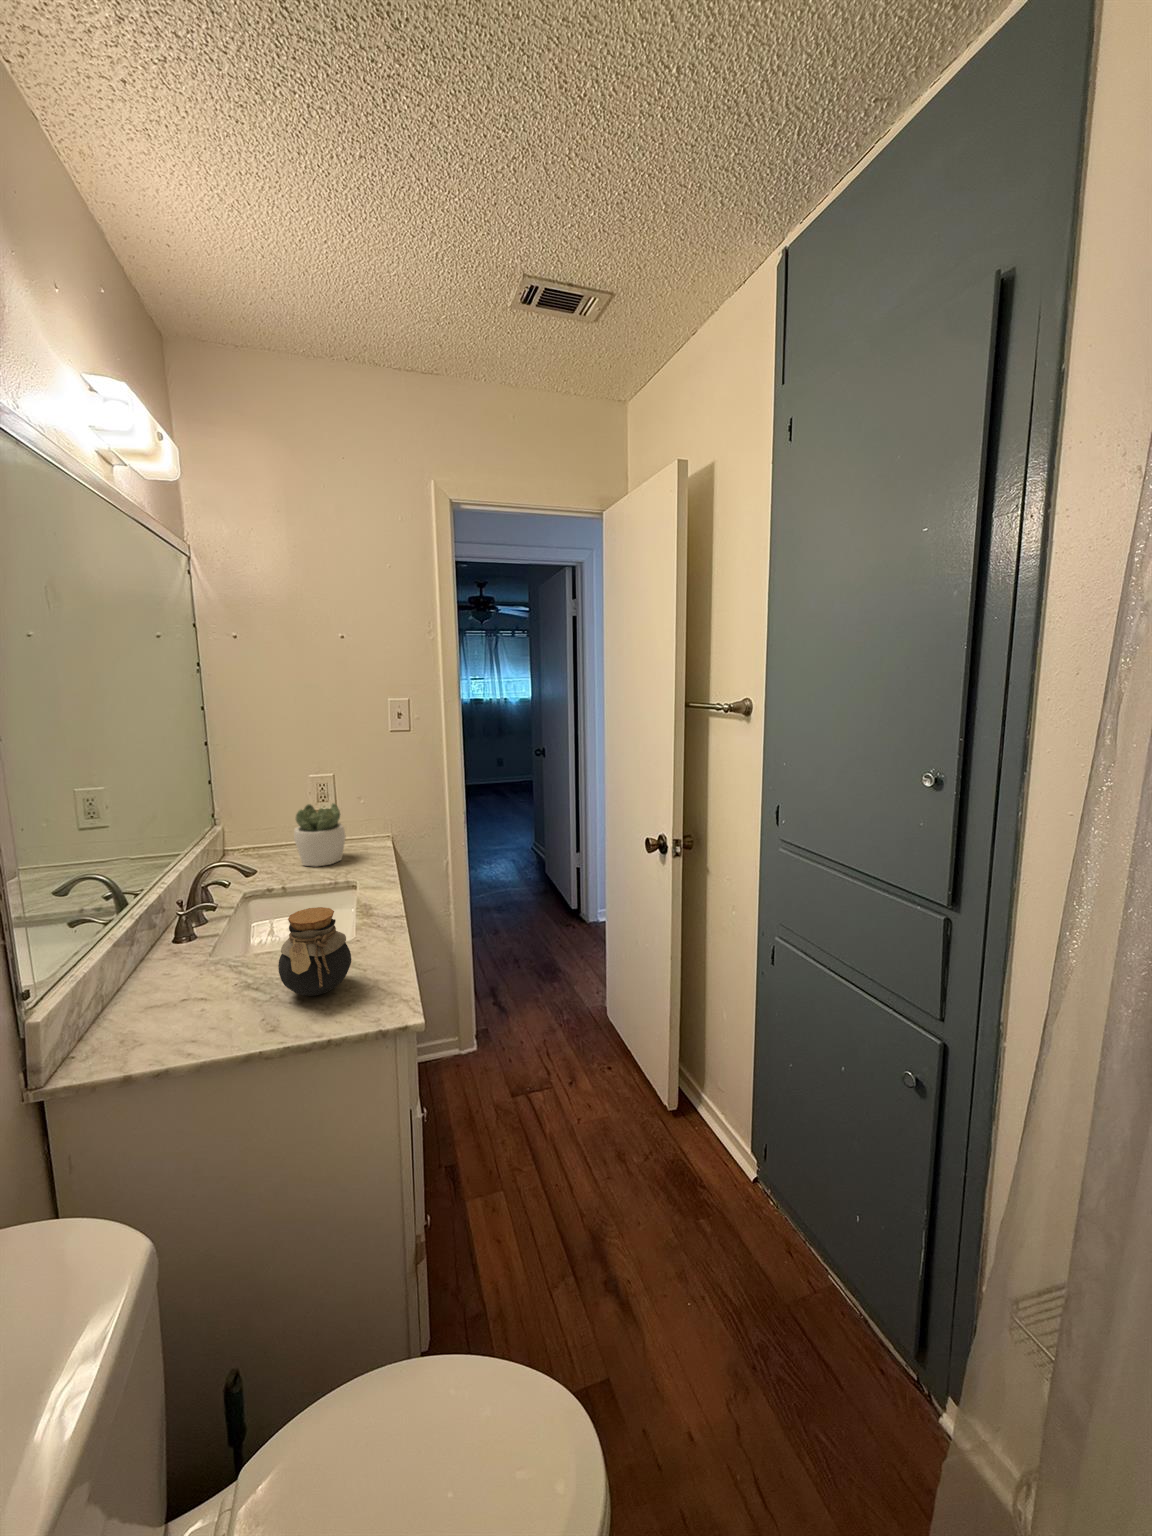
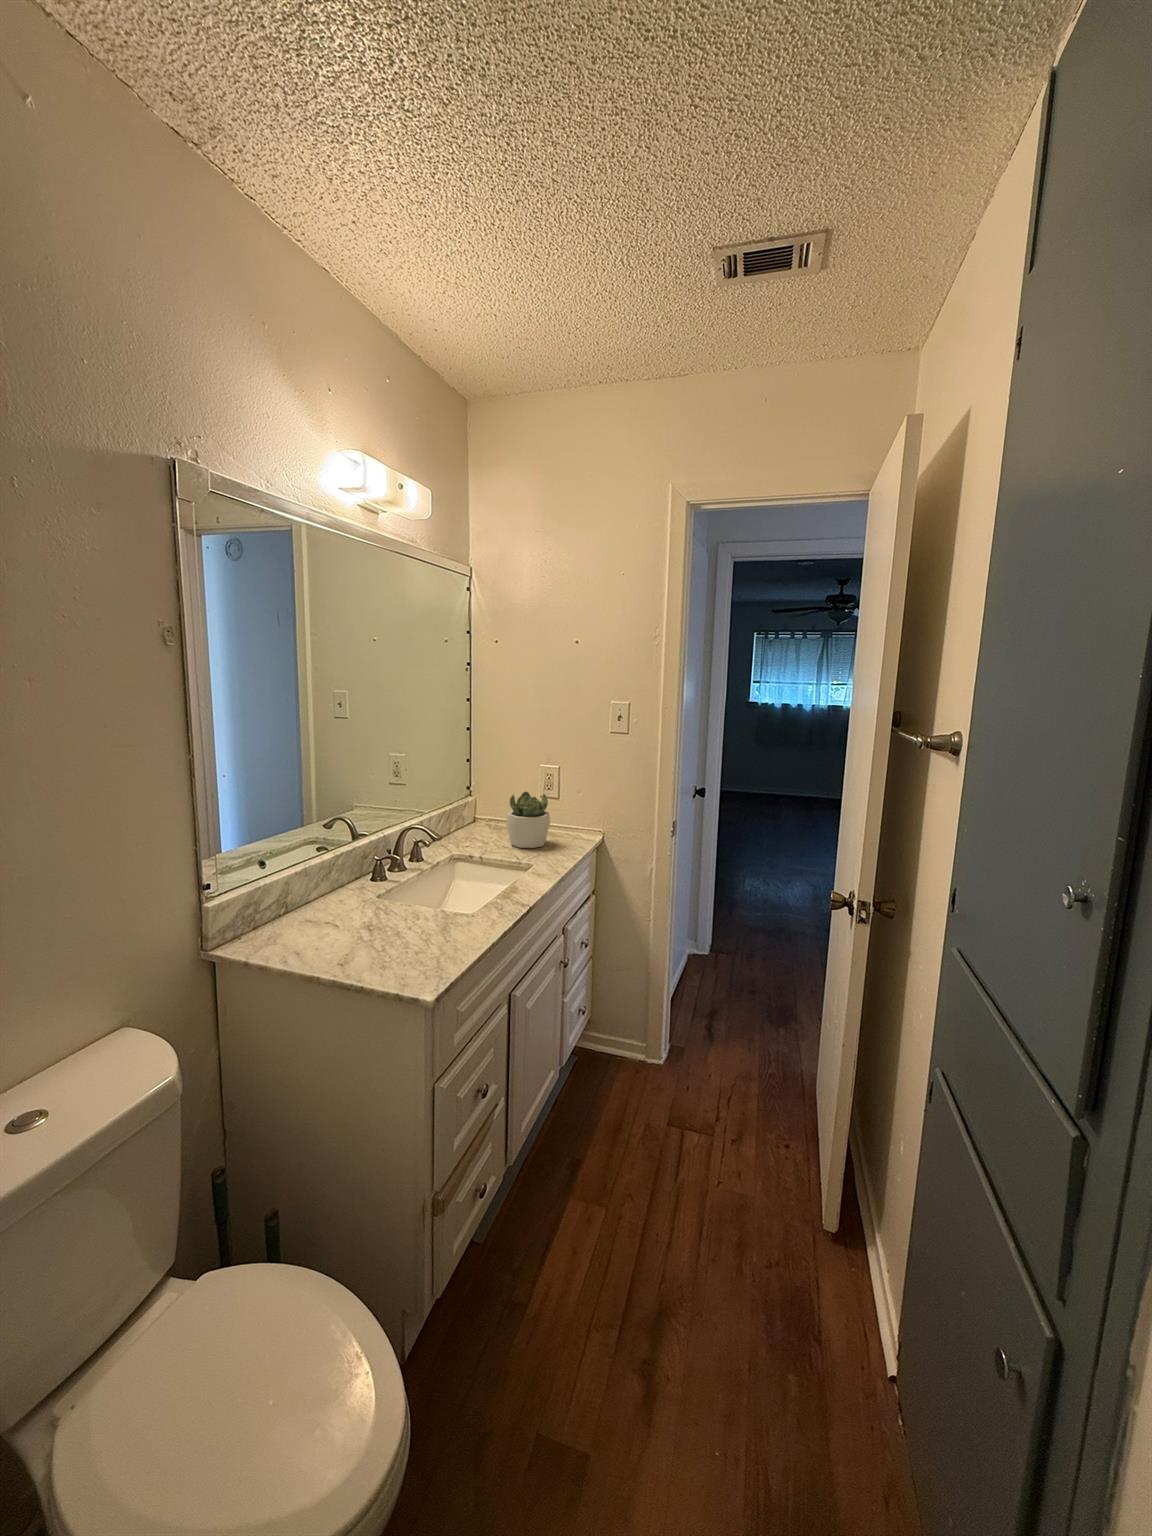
jar: present [278,907,351,996] -> none [372,875,433,950]

